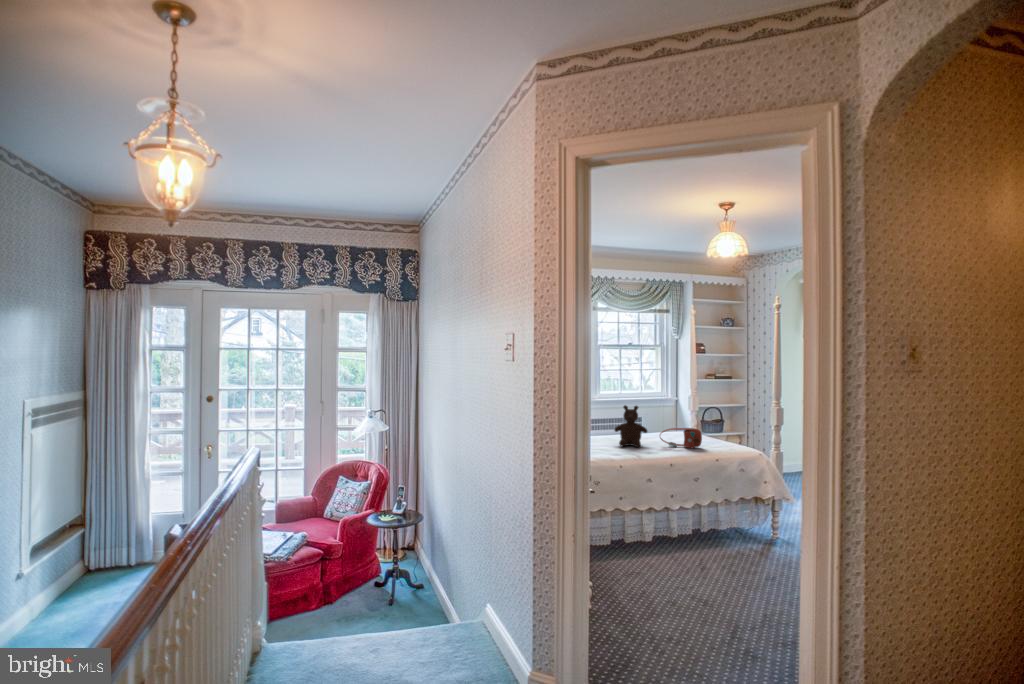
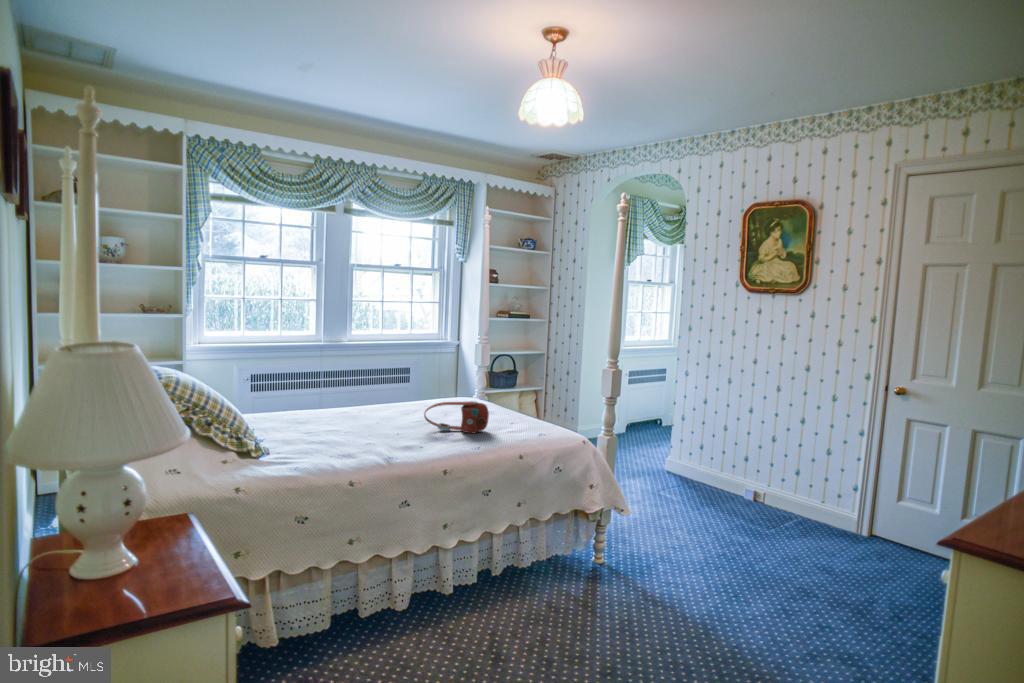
teddy bear: present [615,405,647,447] -> none [352,365,406,435]

